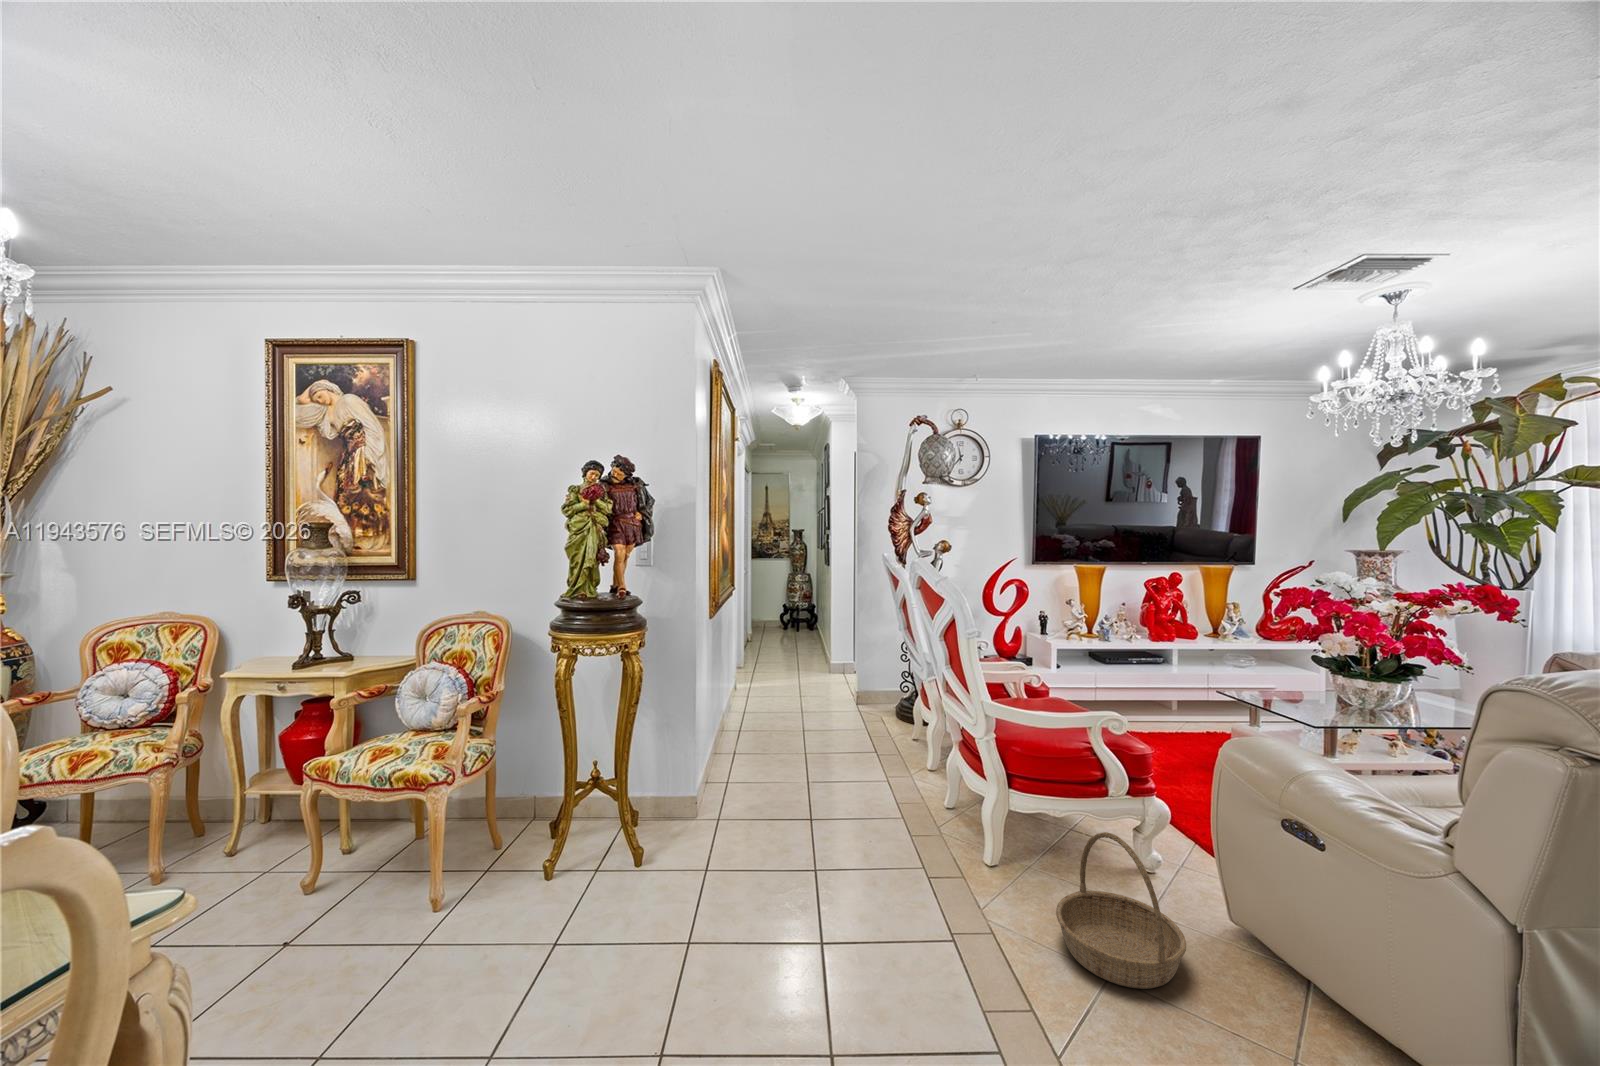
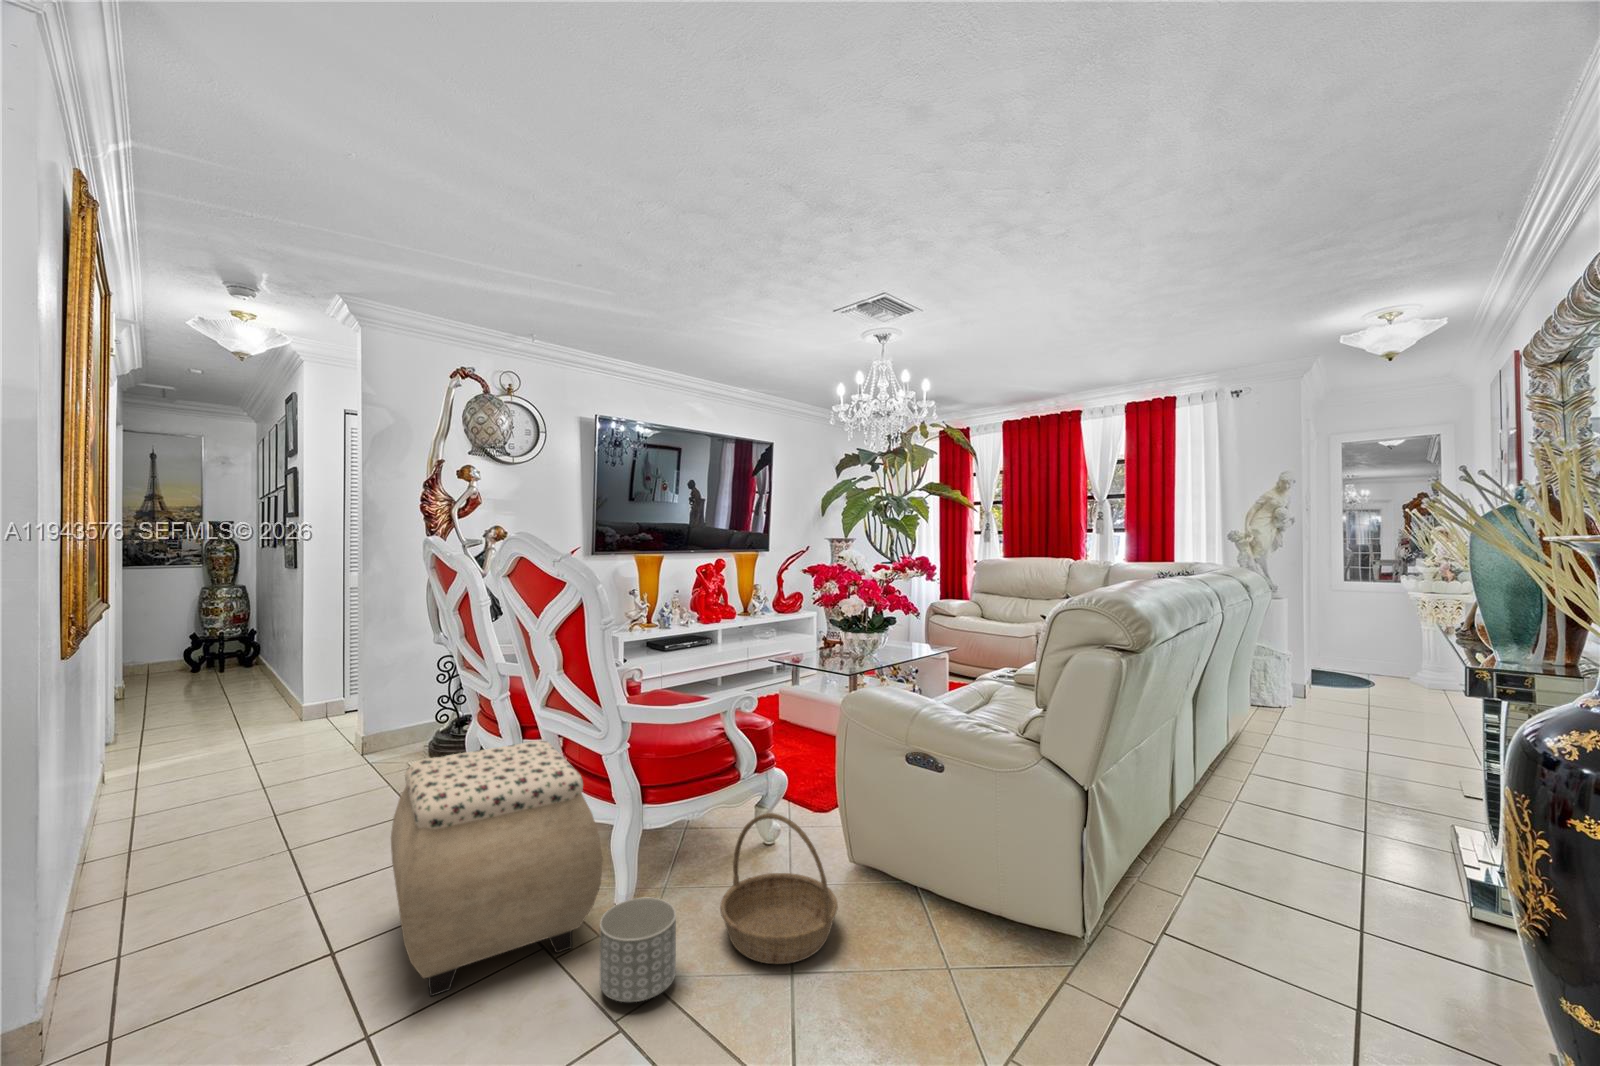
ottoman: none [816,713,957,887] -> present [391,740,603,996]
planter: none [940,863,1004,949] -> present [600,897,676,1002]

